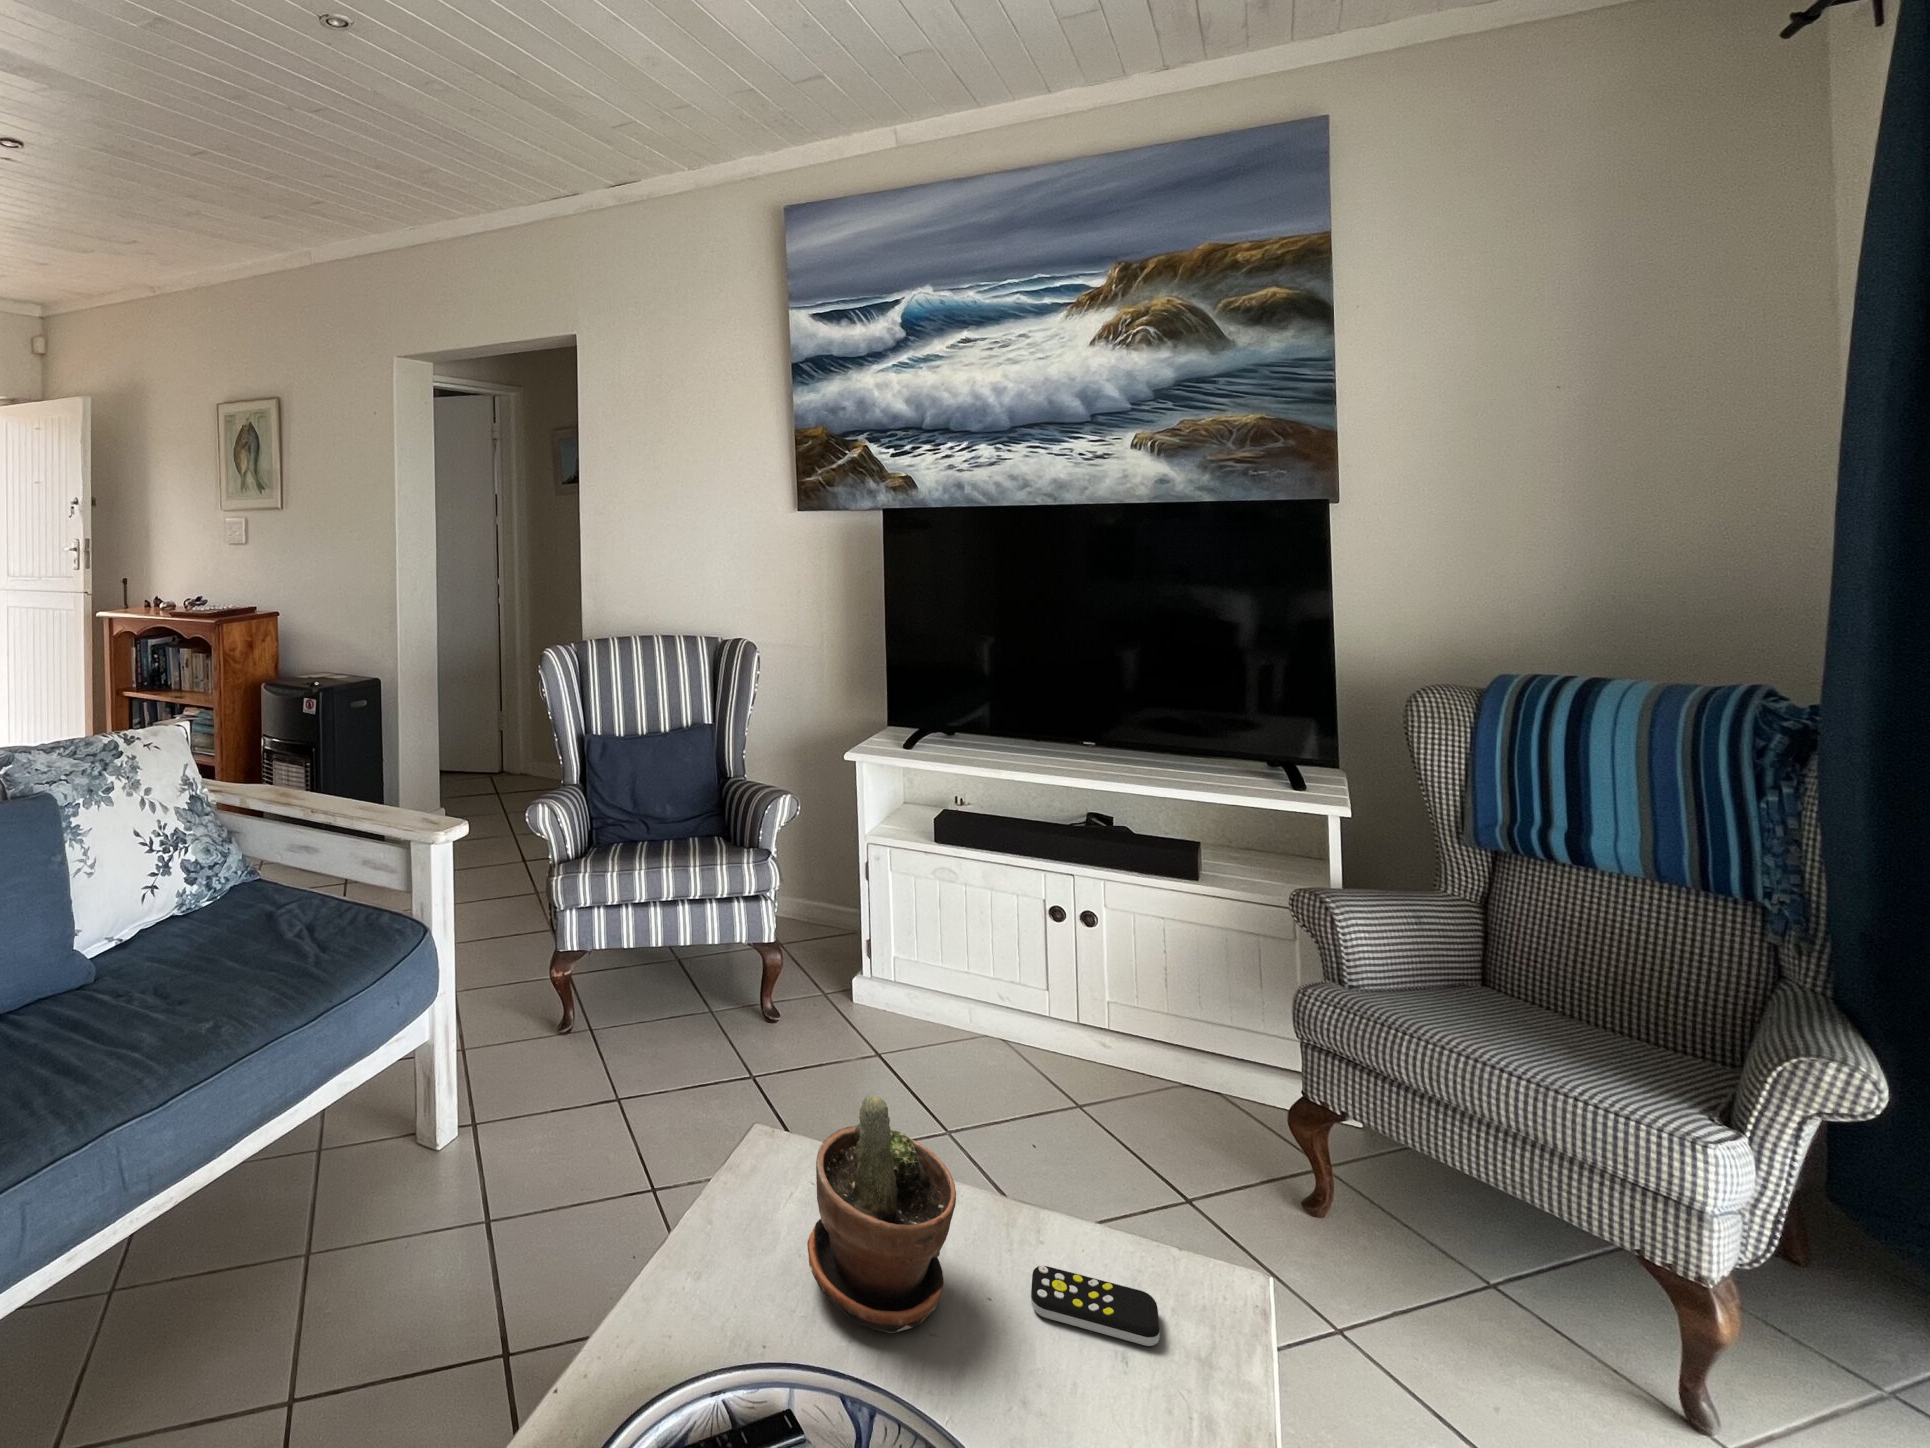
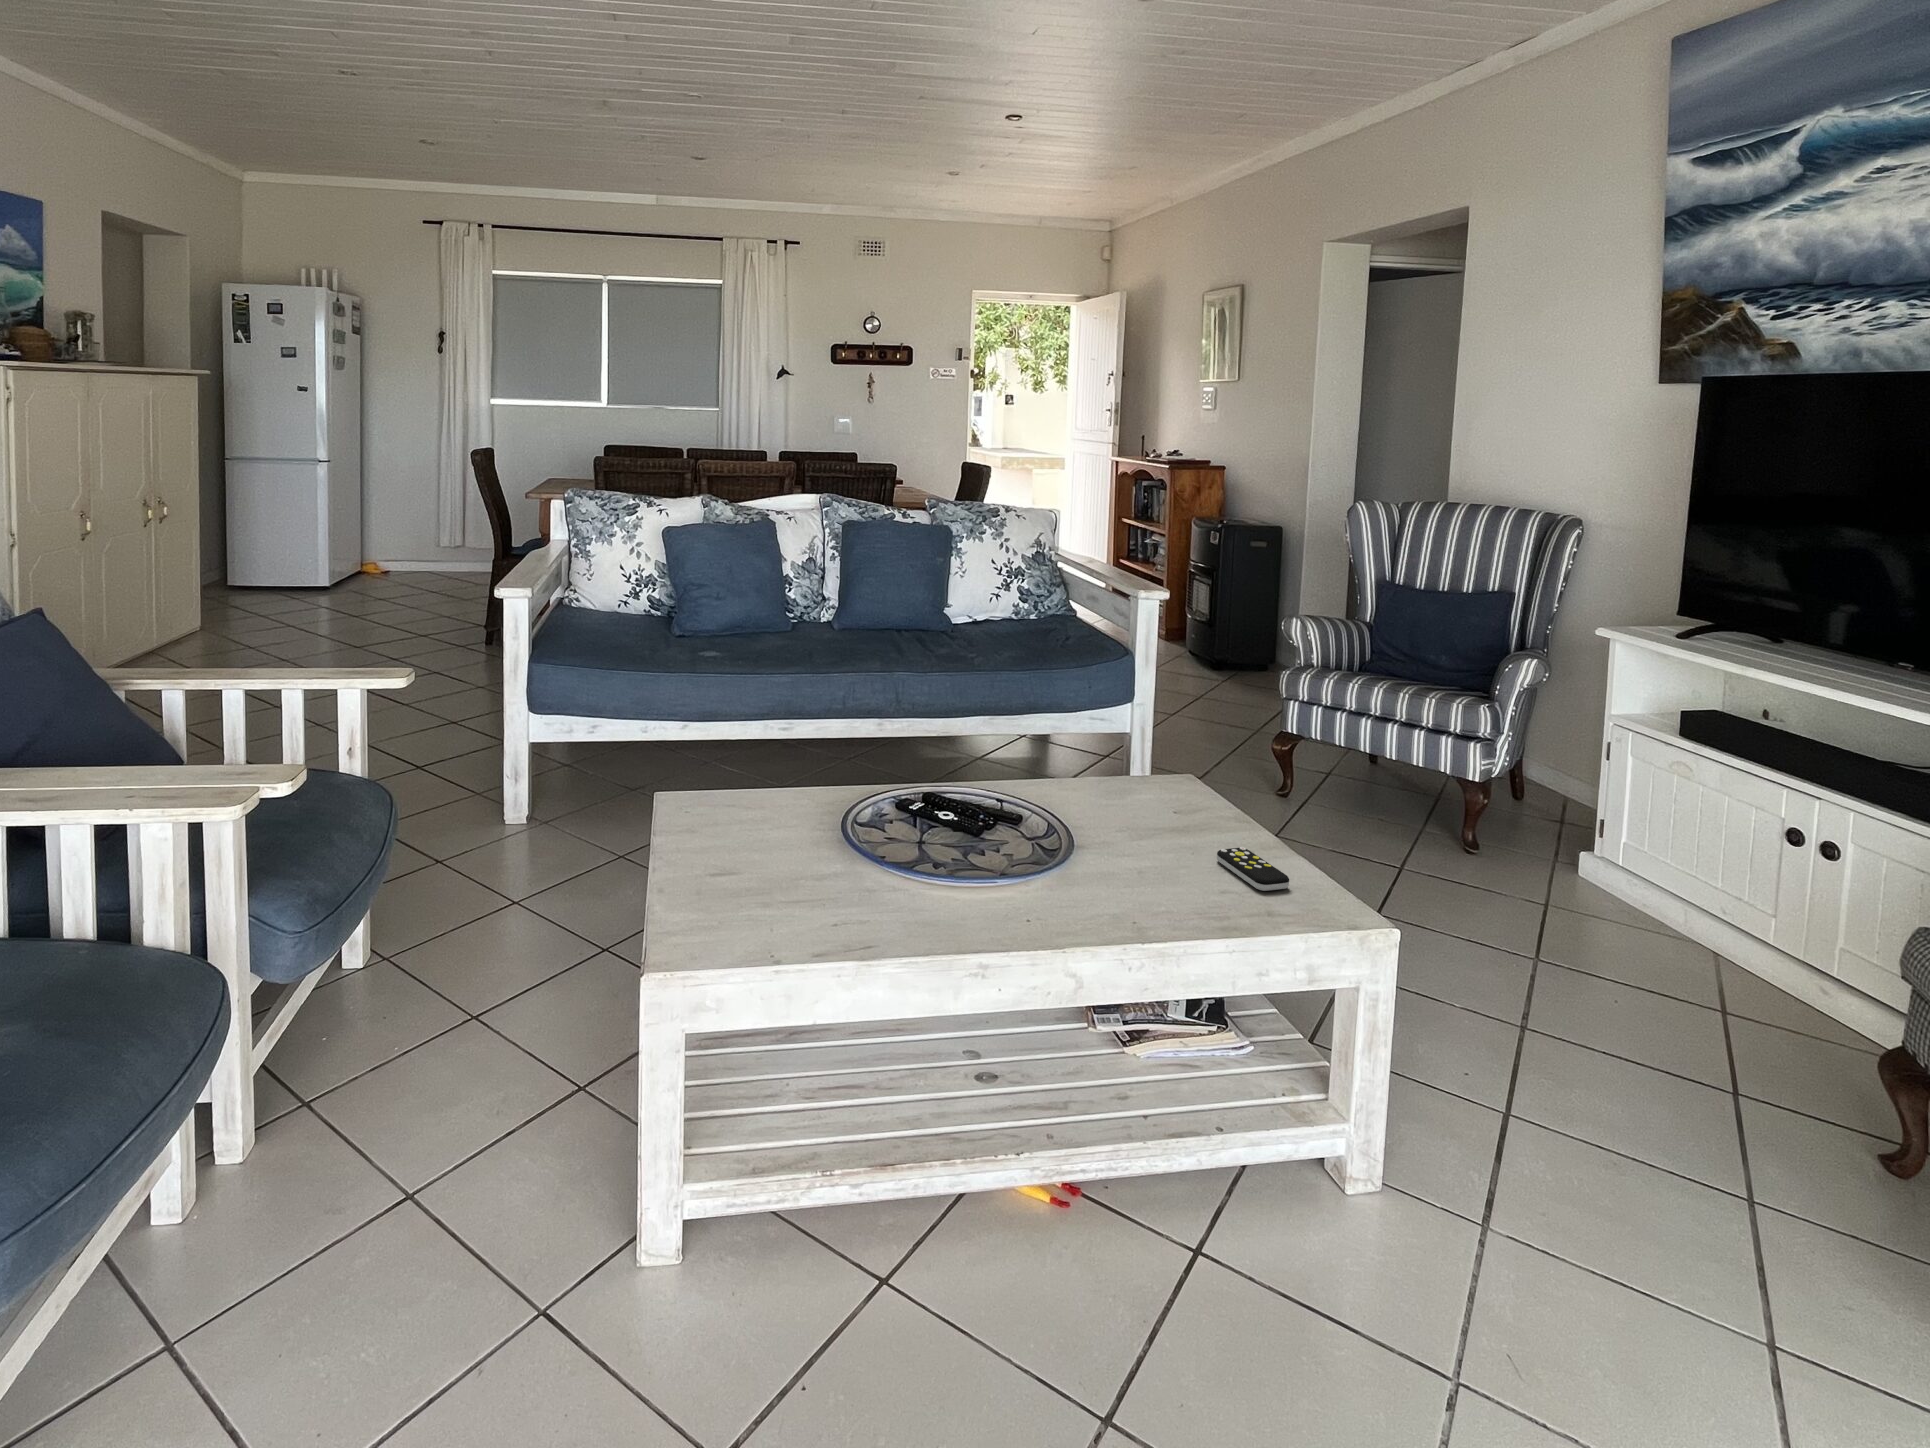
potted plant: present [807,1095,956,1333] -> none [1106,693,1199,836]

